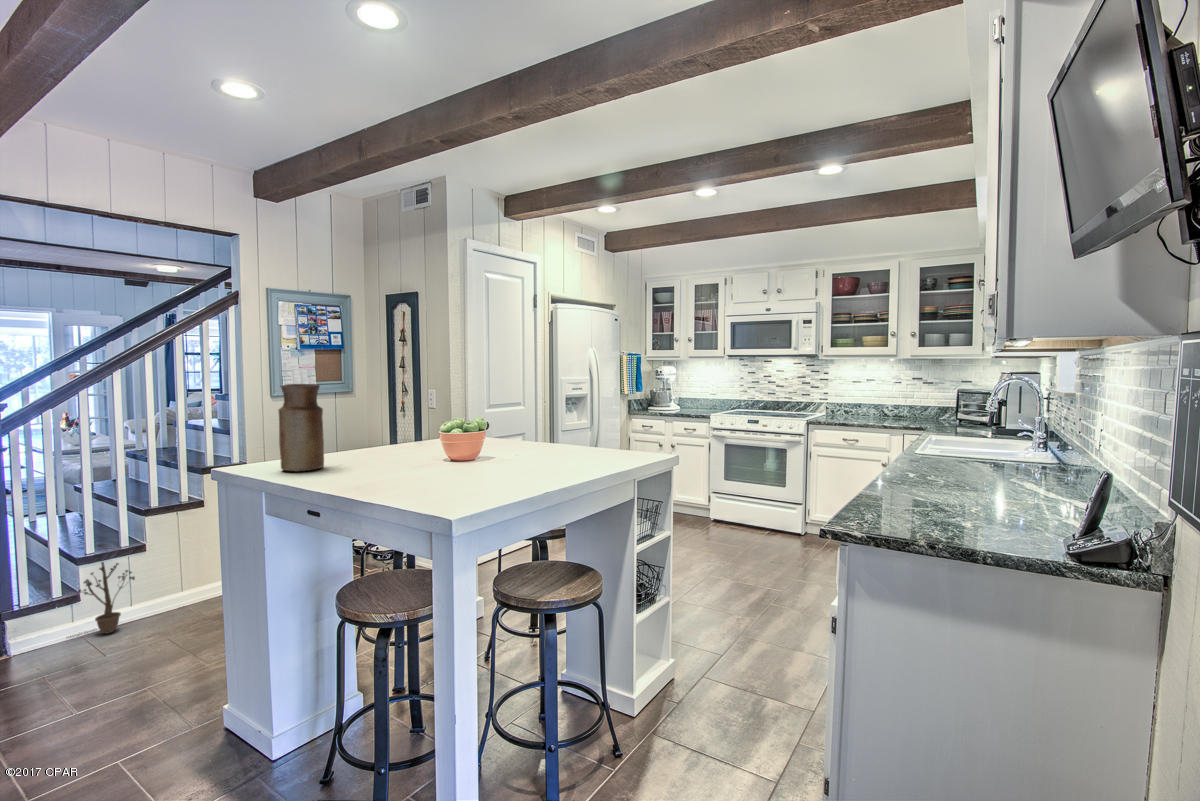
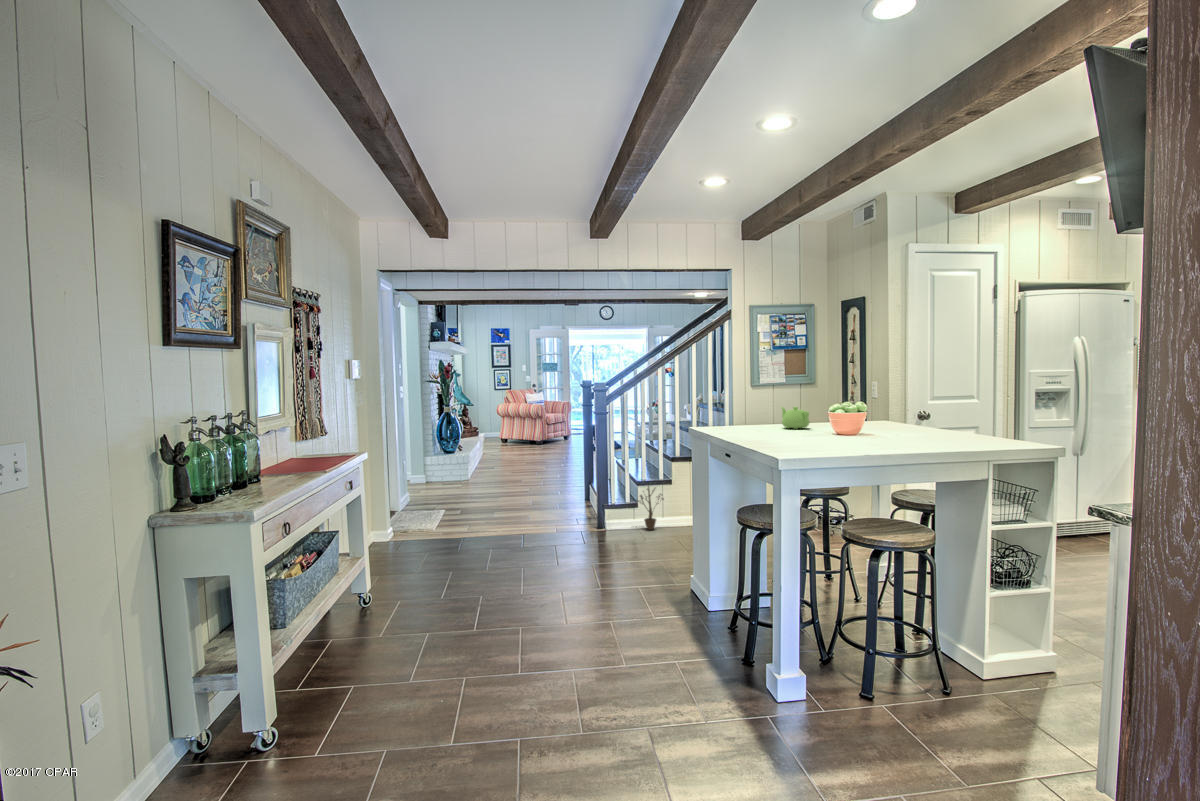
vase: present [278,384,324,472] -> none [719,373,746,430]
teapot: none [368,430,415,461] -> present [782,407,809,429]

